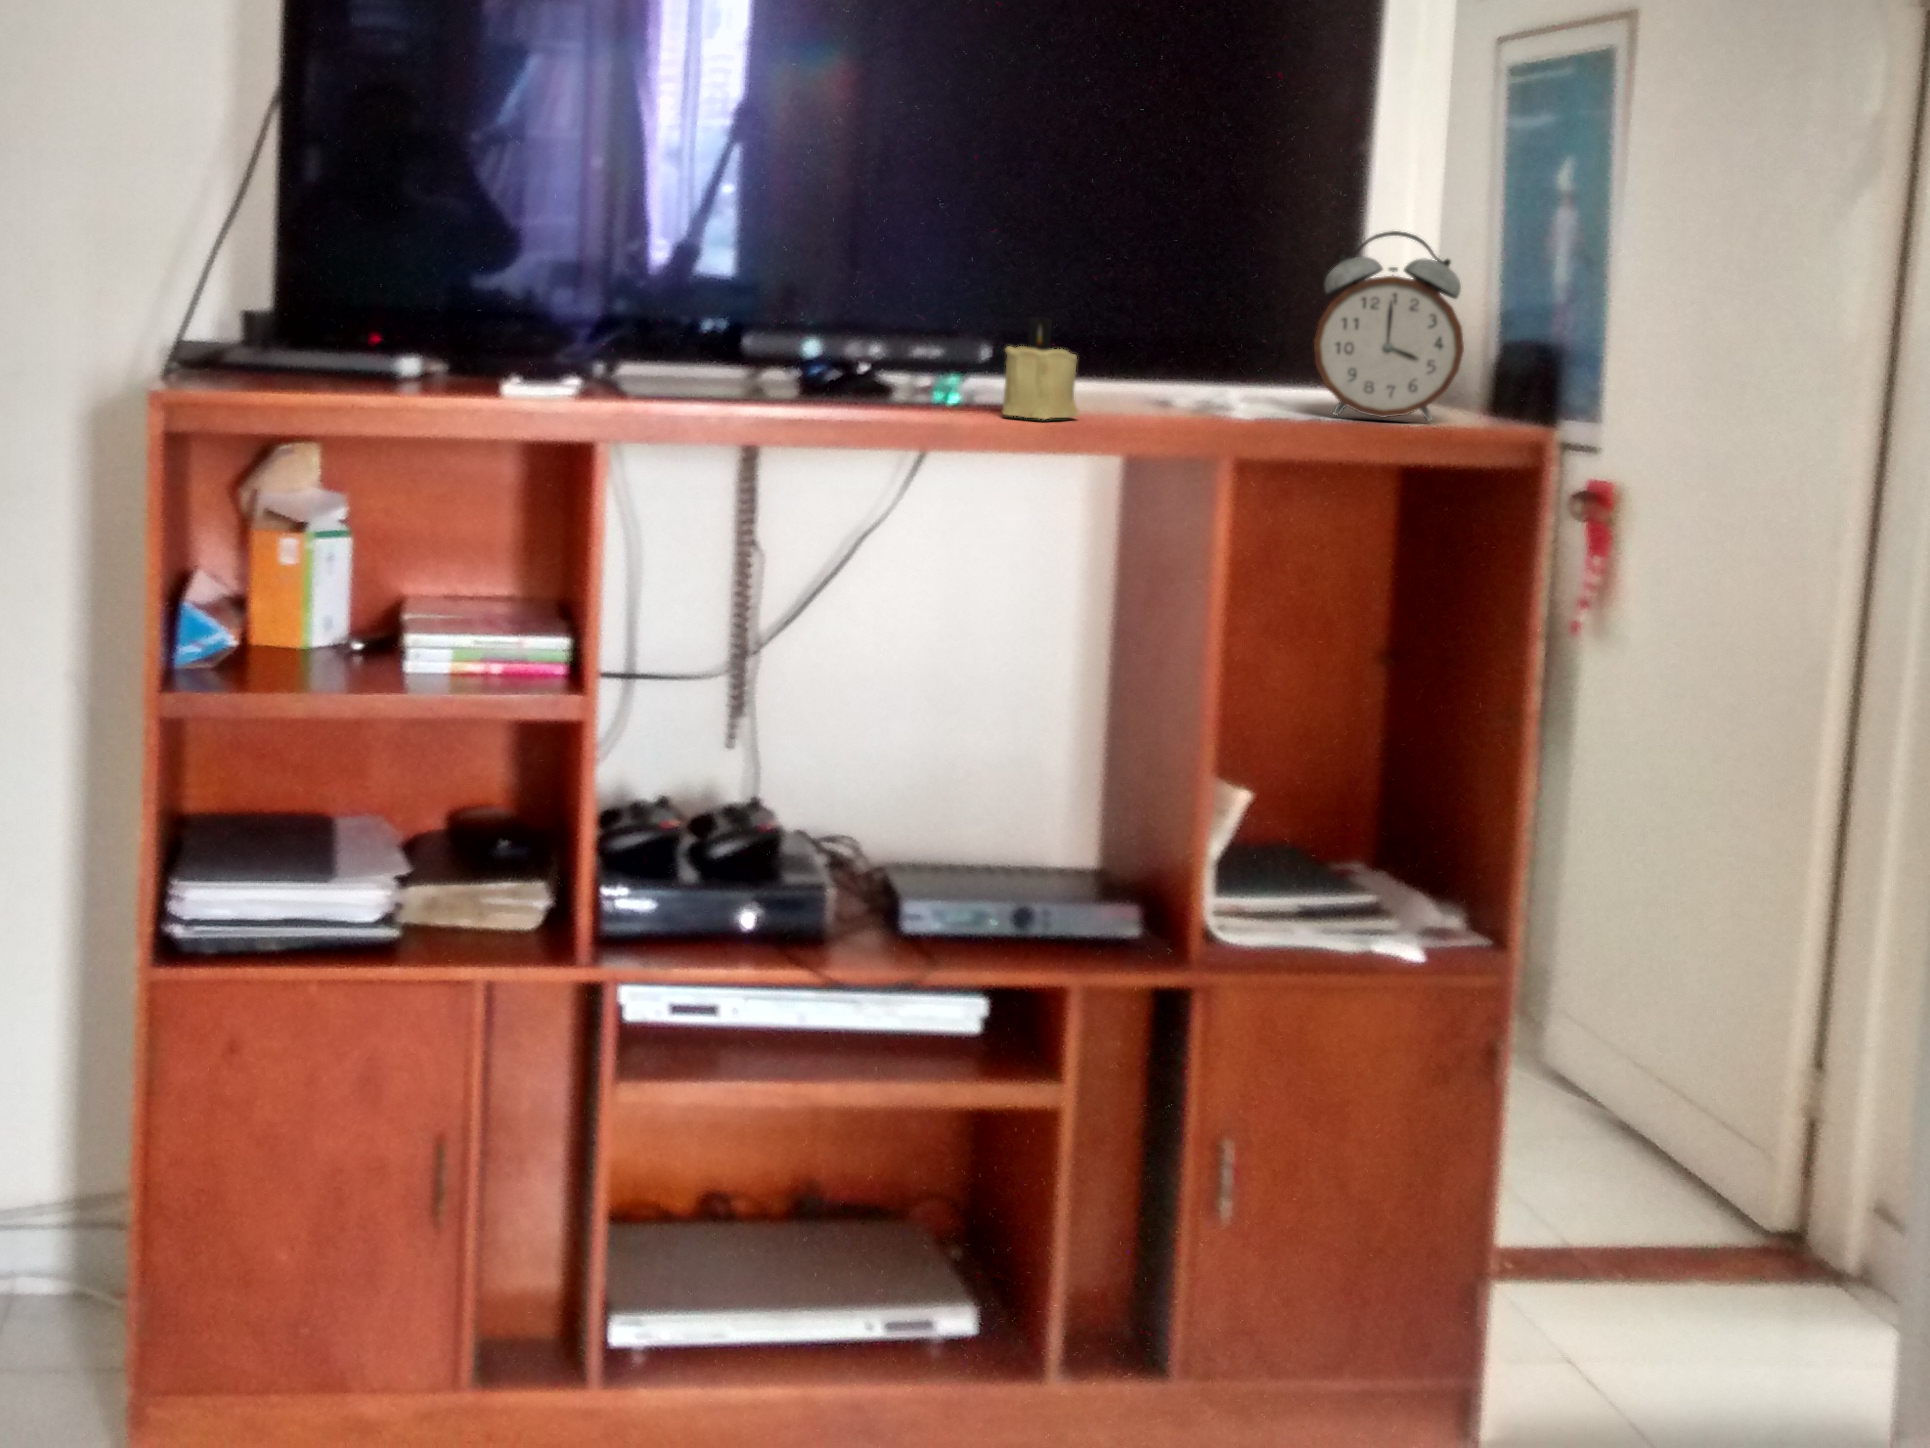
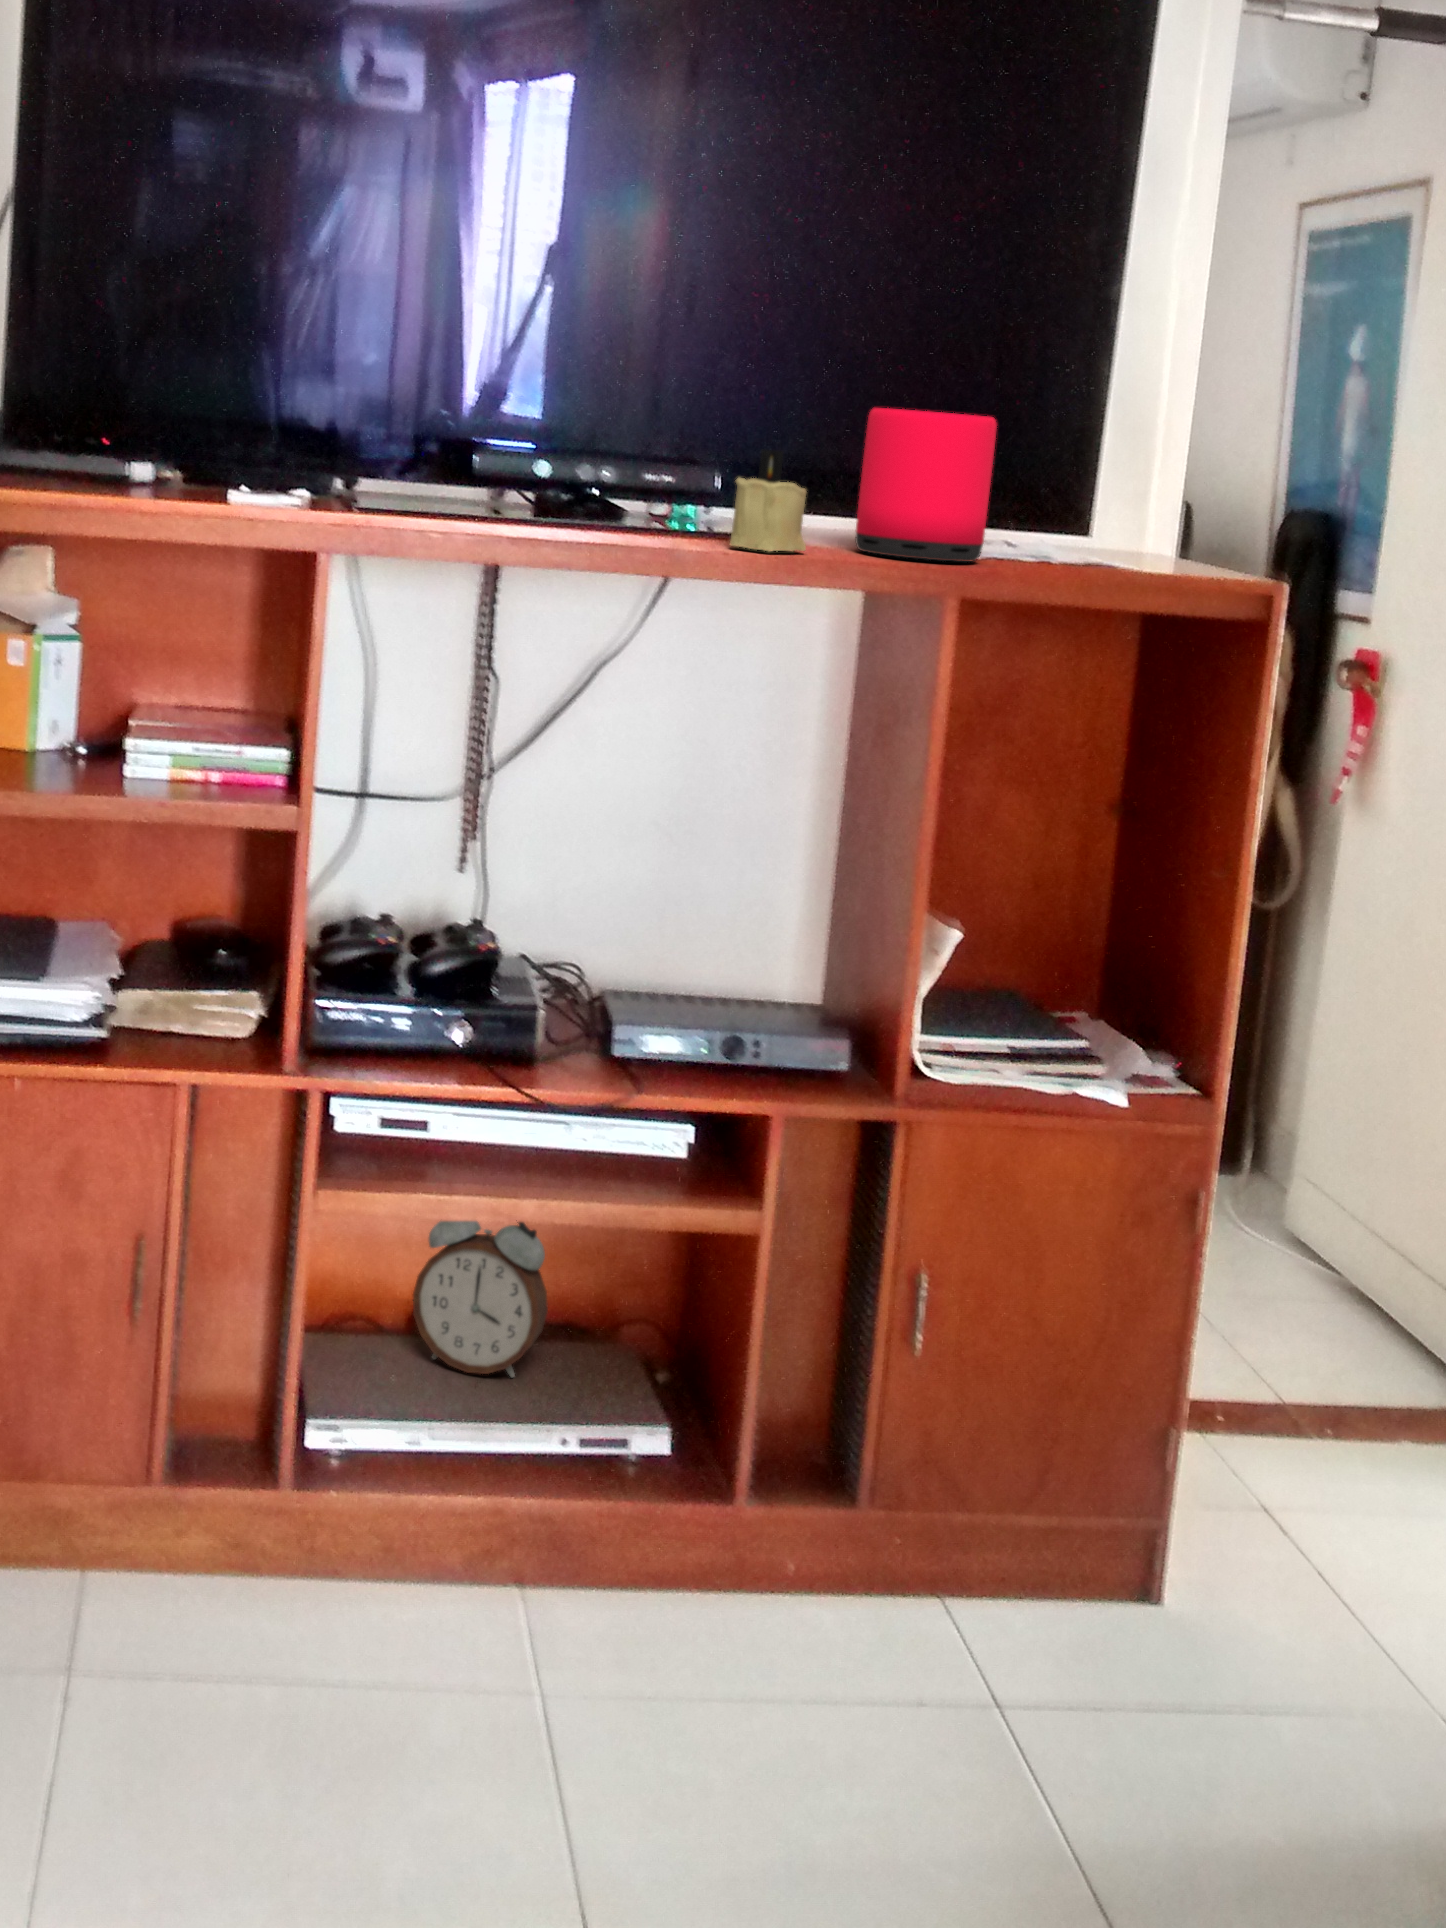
alarm clock: present [1314,231,1464,421] -> present [413,1221,548,1377]
speaker: none [1123,270,1261,420] -> present [855,408,997,562]

